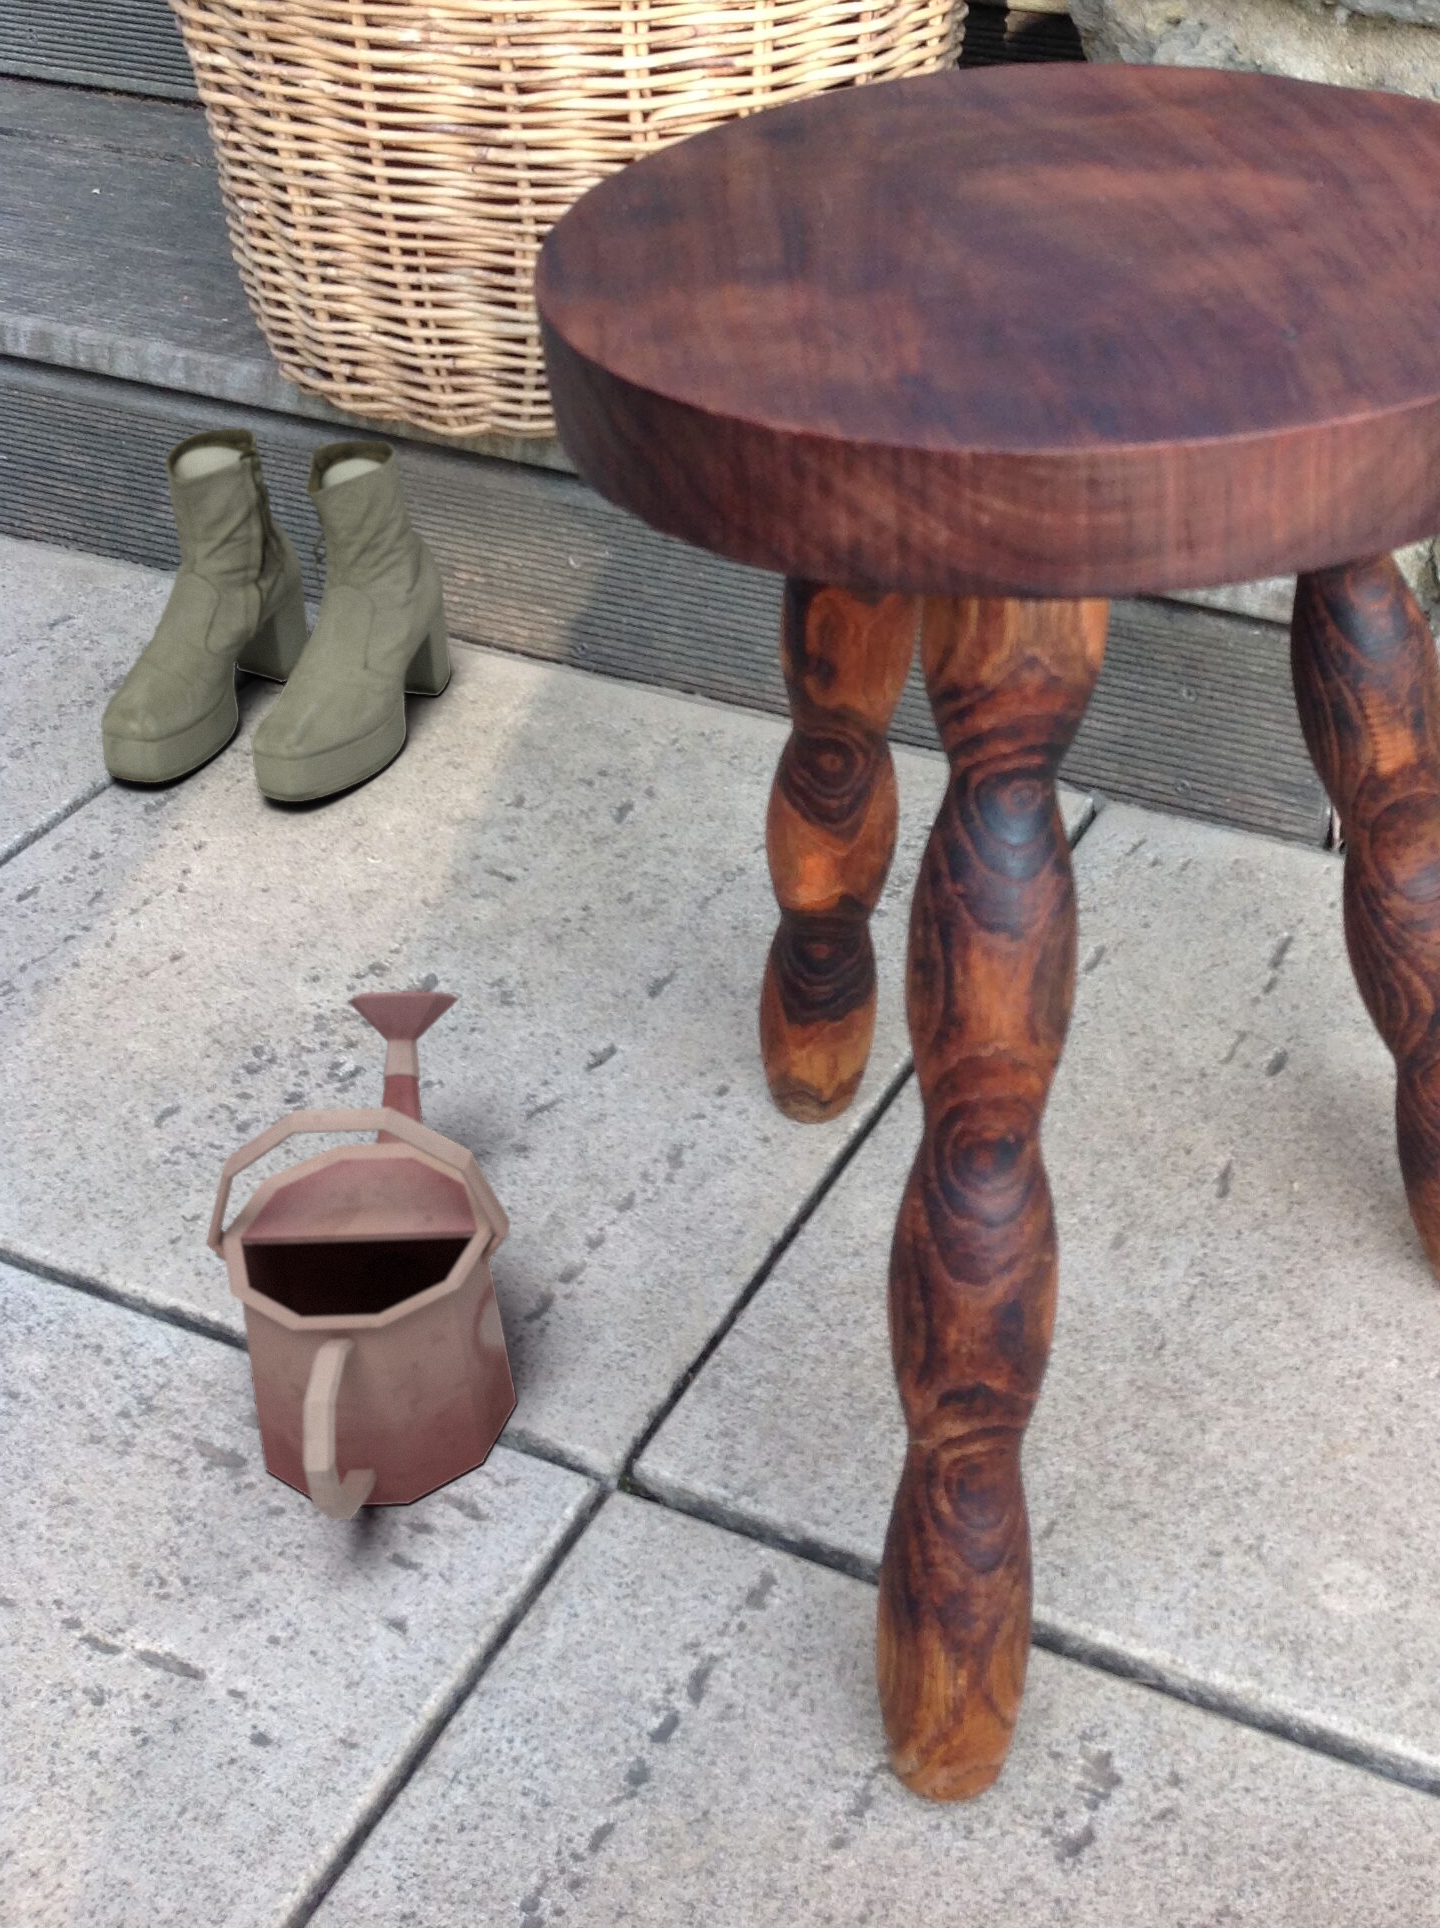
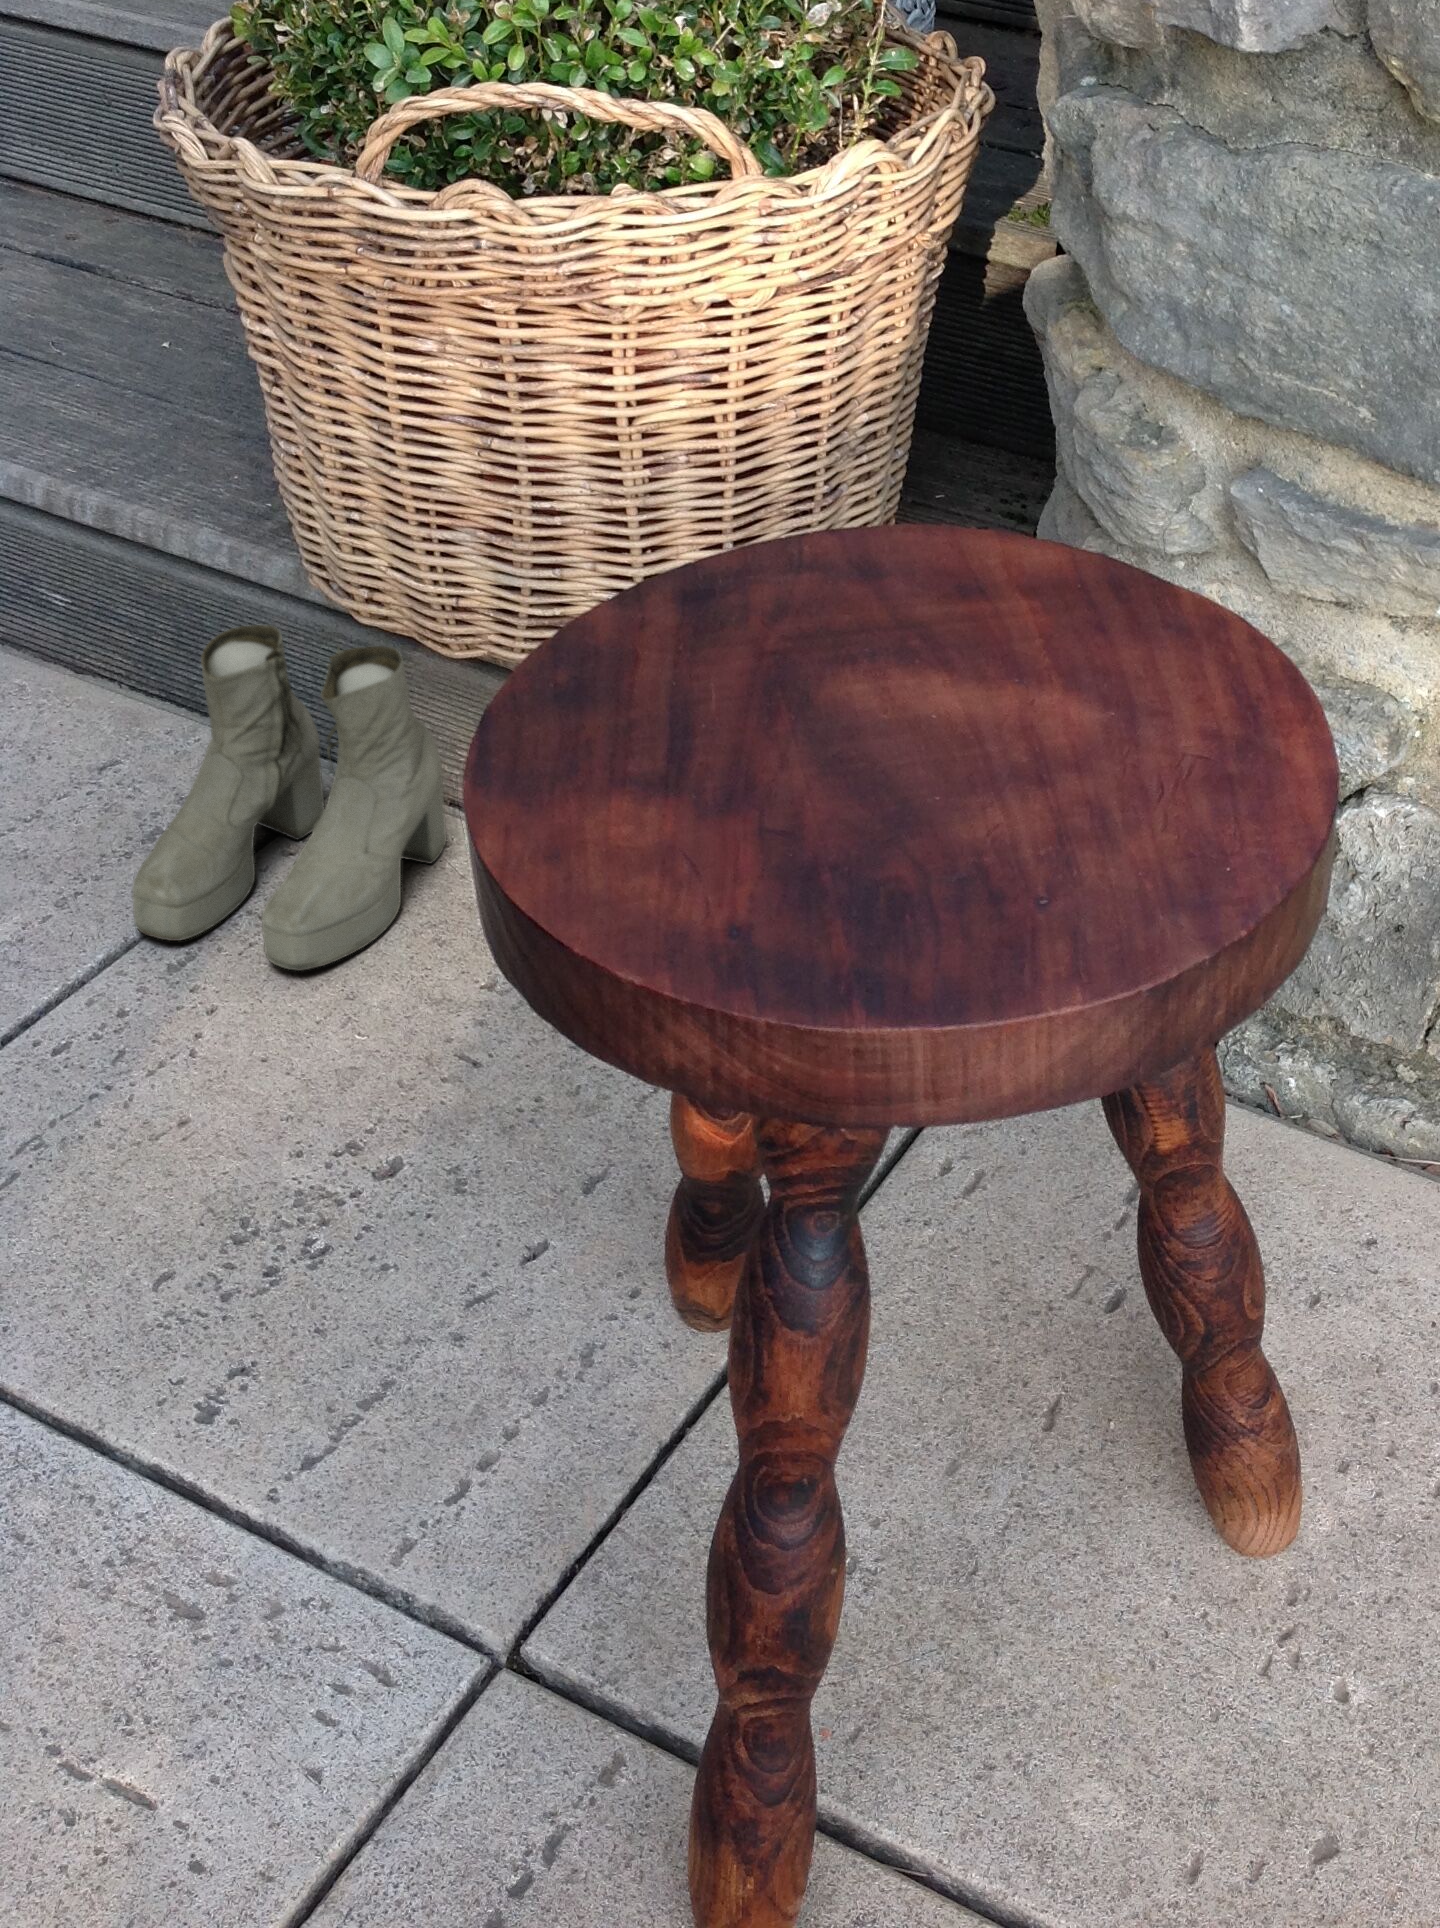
watering can: present [206,991,517,1520] -> none [178,1217,432,1686]

